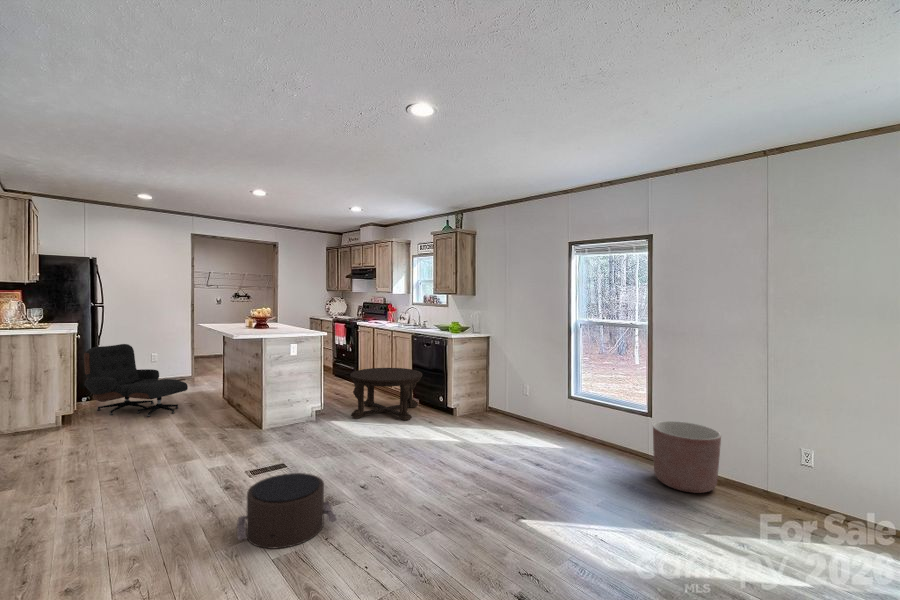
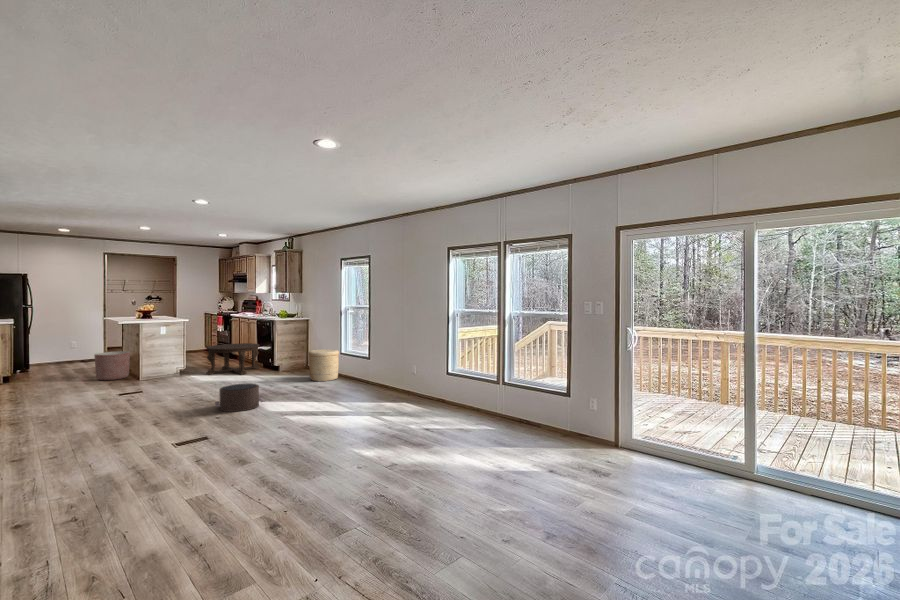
lounge chair: present [84,344,188,417] -> none [18,332,94,378]
woven basket: none [527,389,577,447] -> present [308,349,339,381]
planter: present [653,421,721,493] -> present [94,351,130,380]
pouf: present [237,473,337,549] -> present [215,384,265,412]

